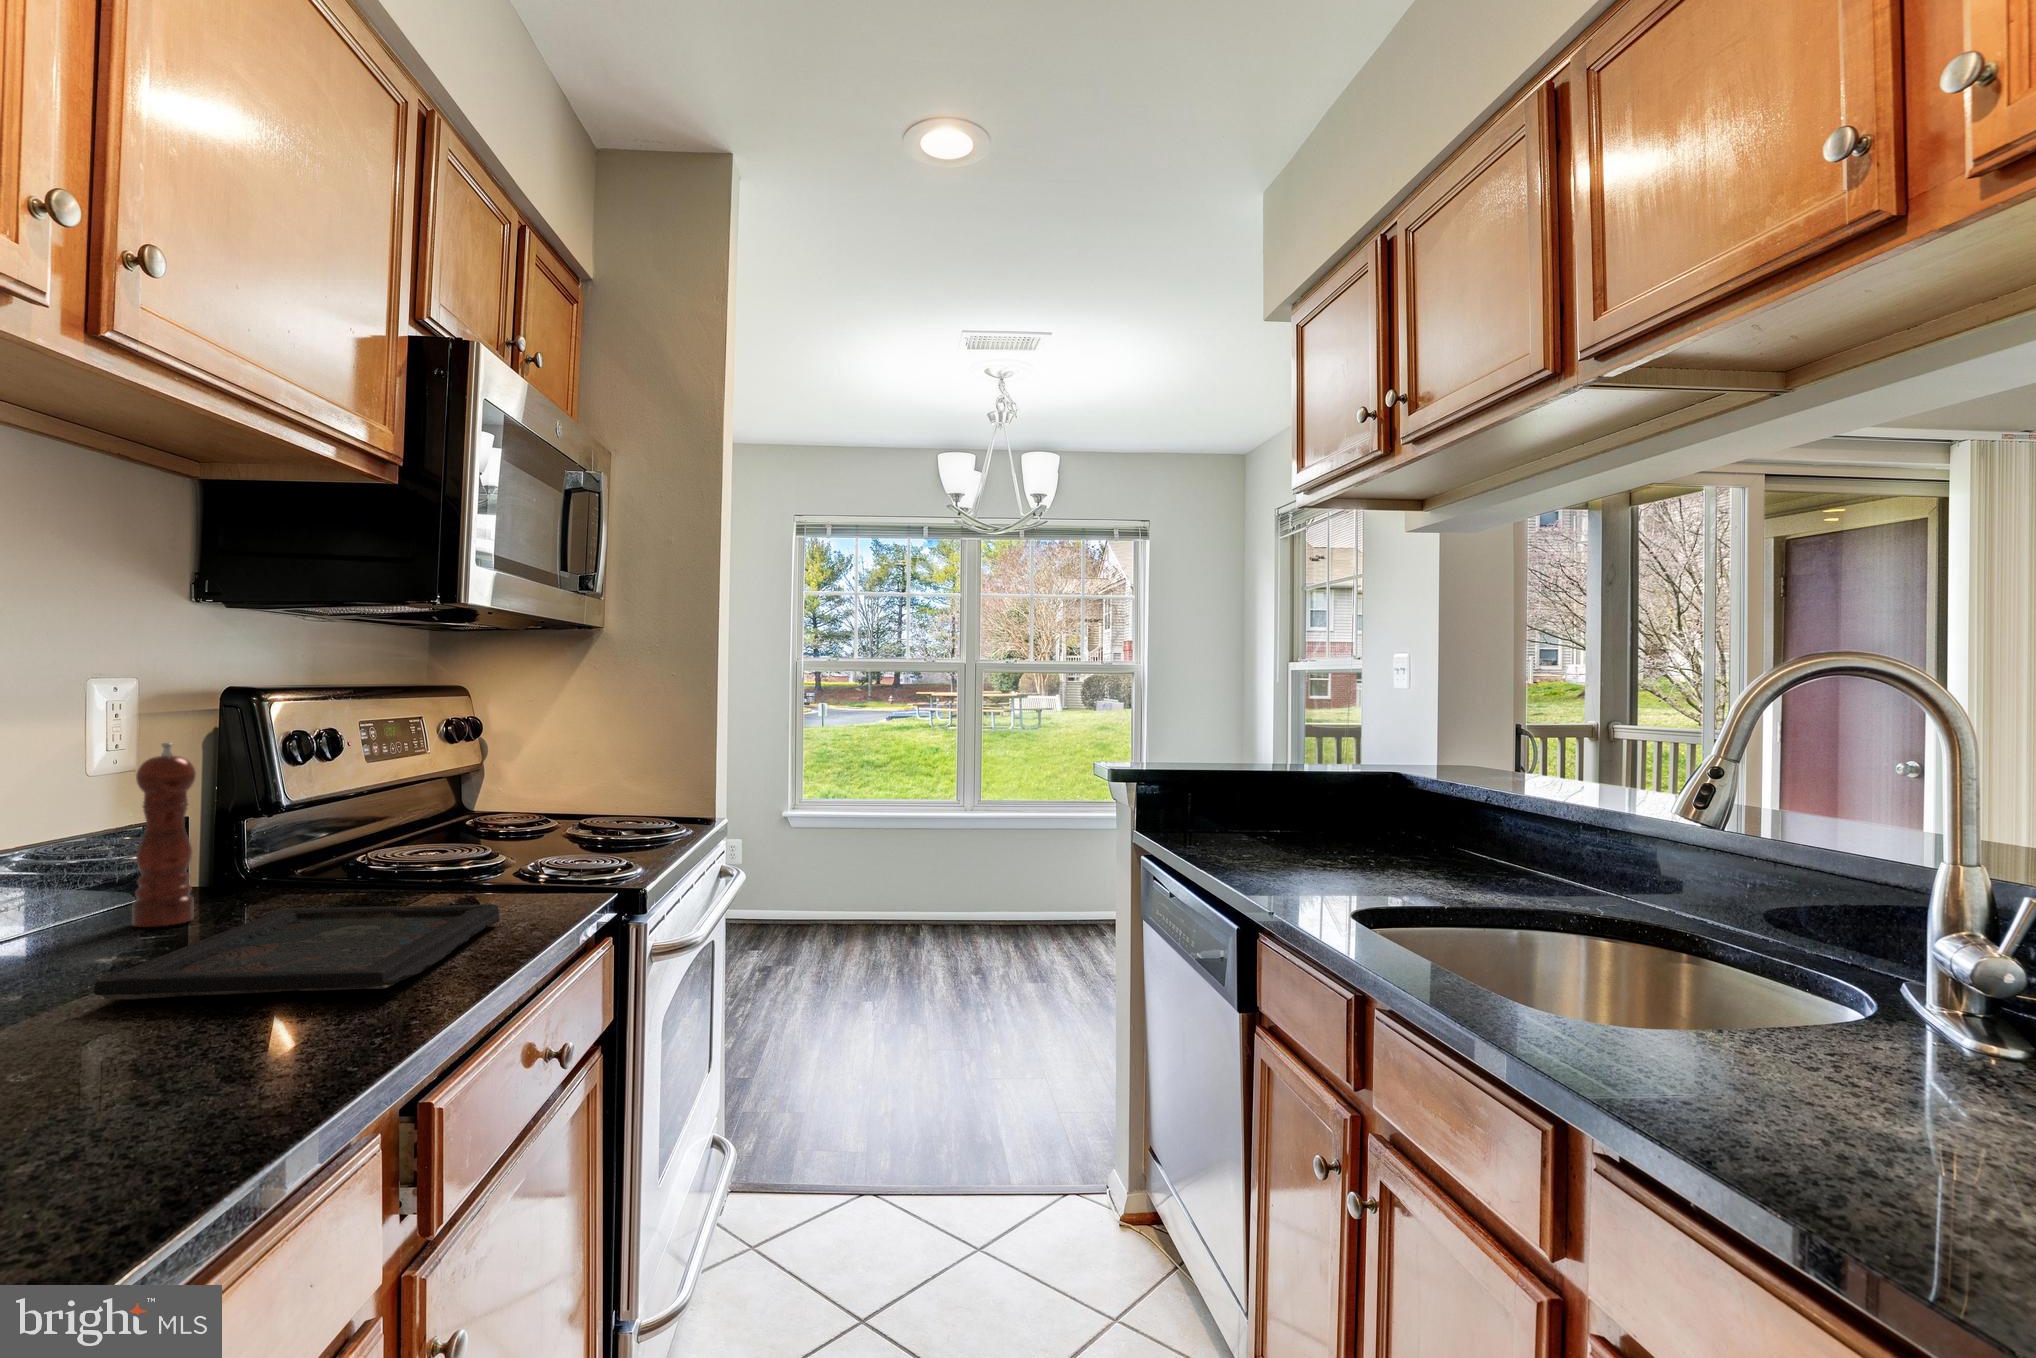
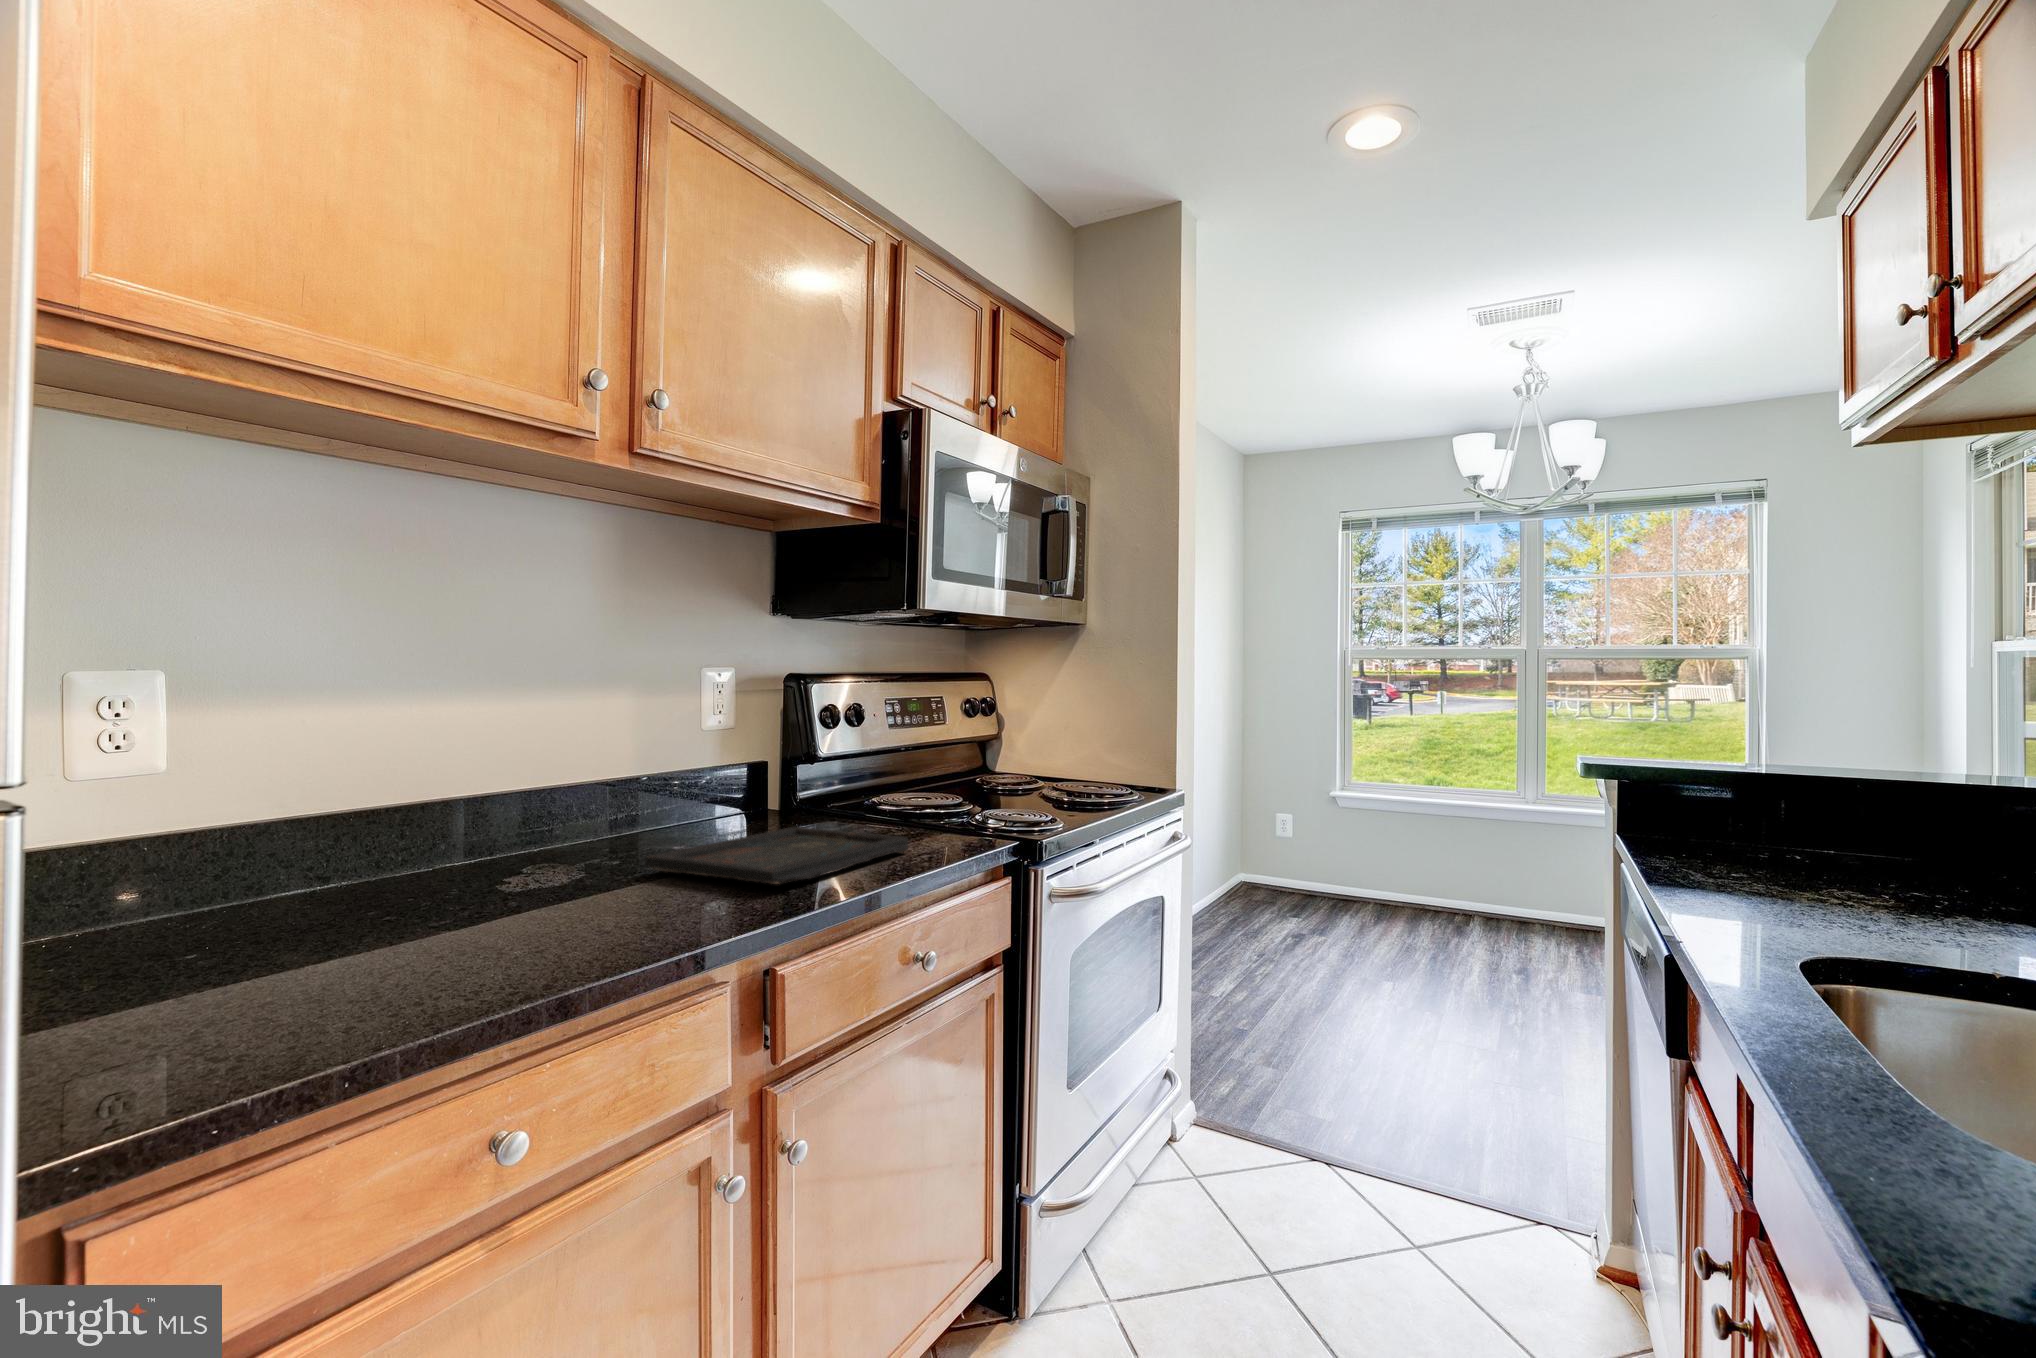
pepper mill: present [132,743,196,927] -> none [726,711,759,831]

